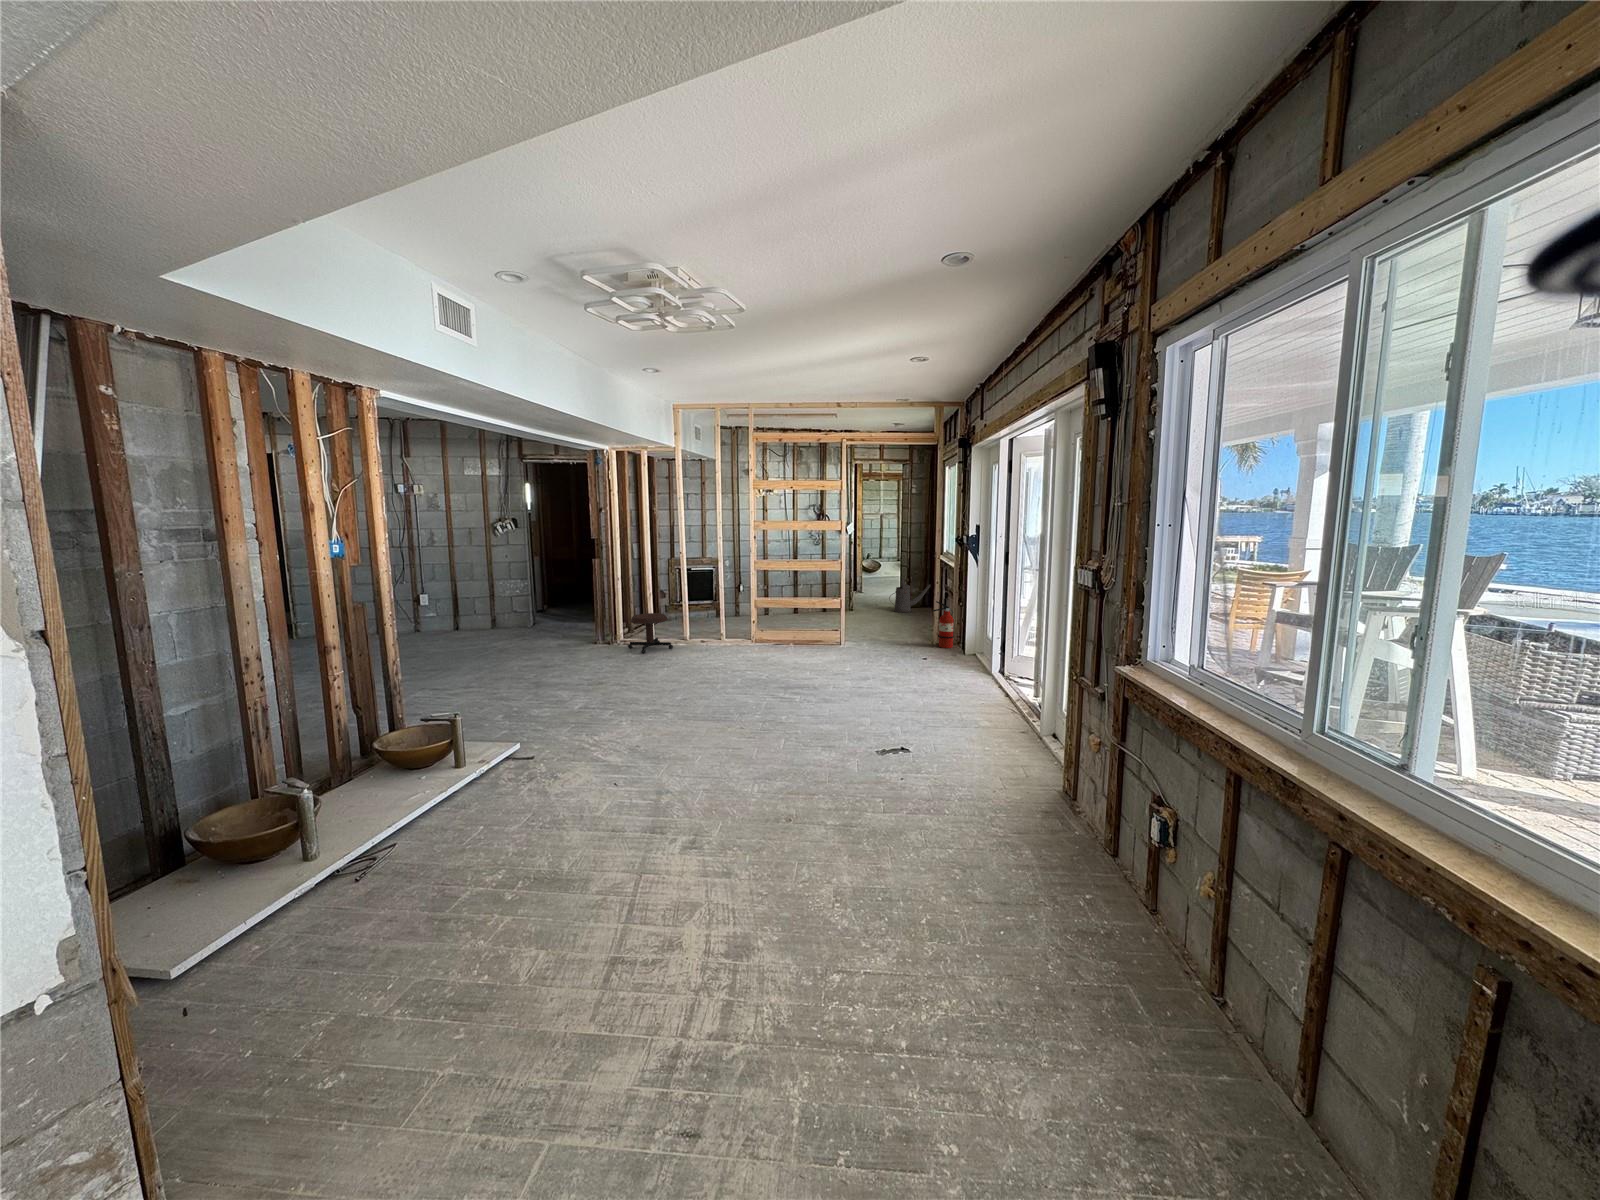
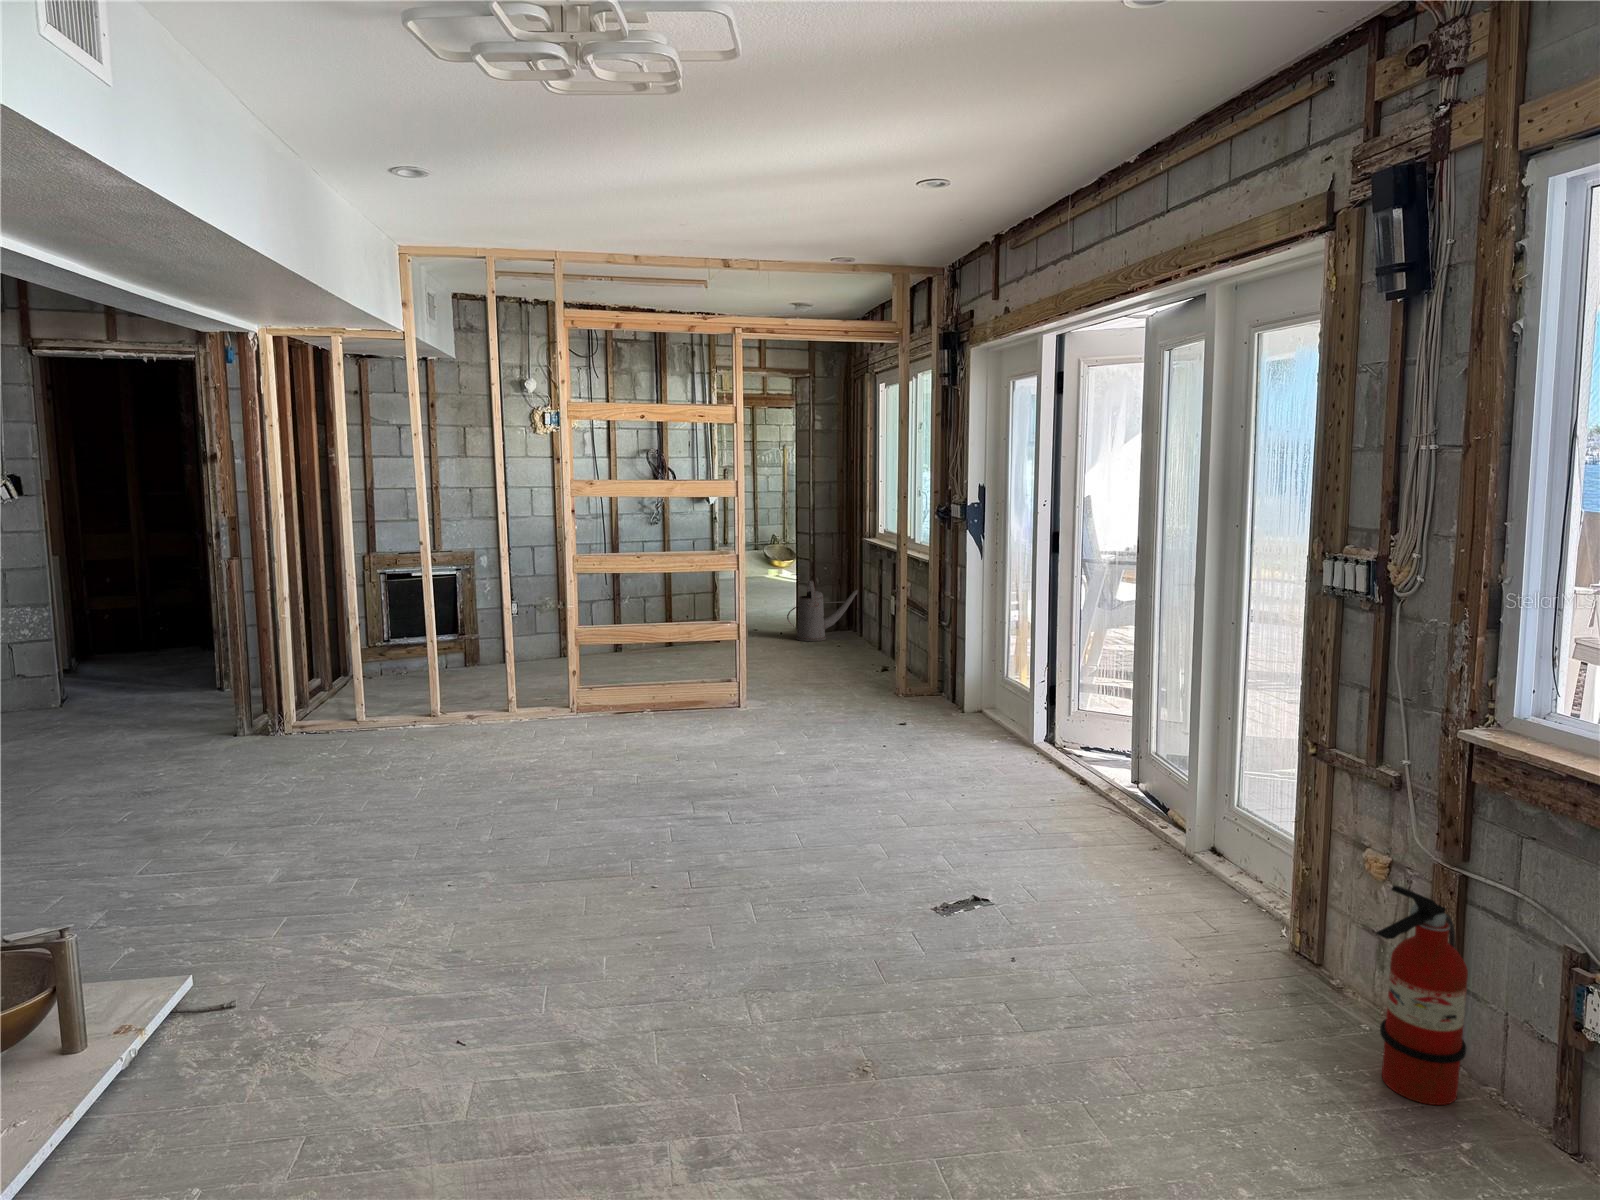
fire extinguisher: present [932,601,955,648] -> present [1376,886,1468,1105]
stool: present [628,613,673,653] -> none [310,667,411,752]

